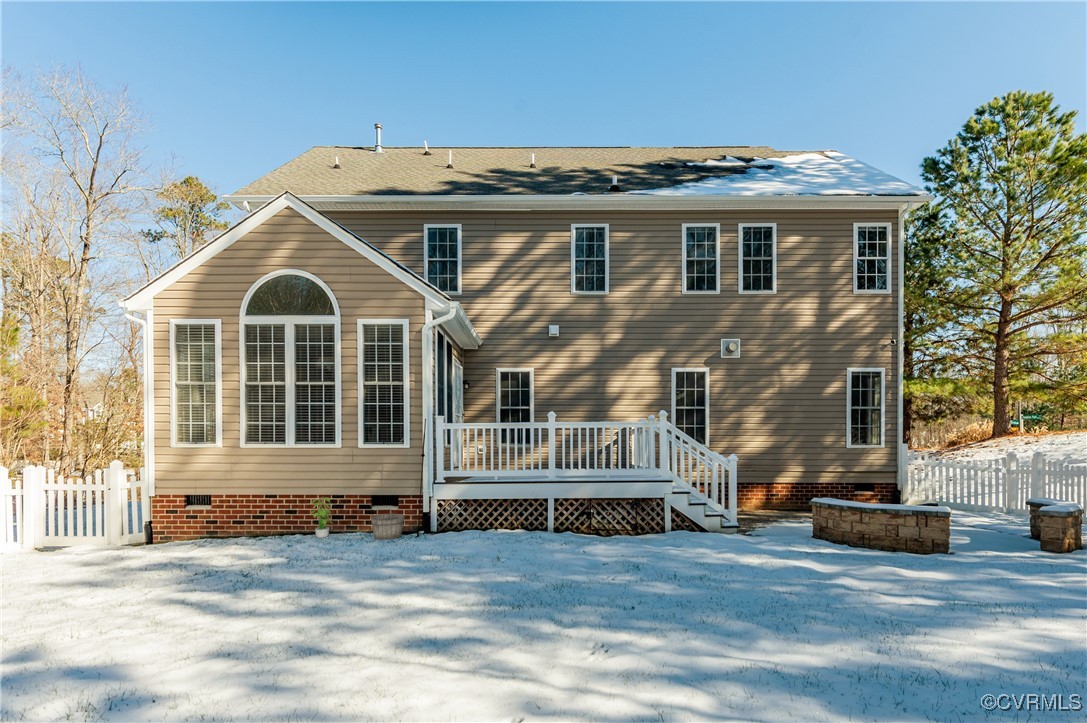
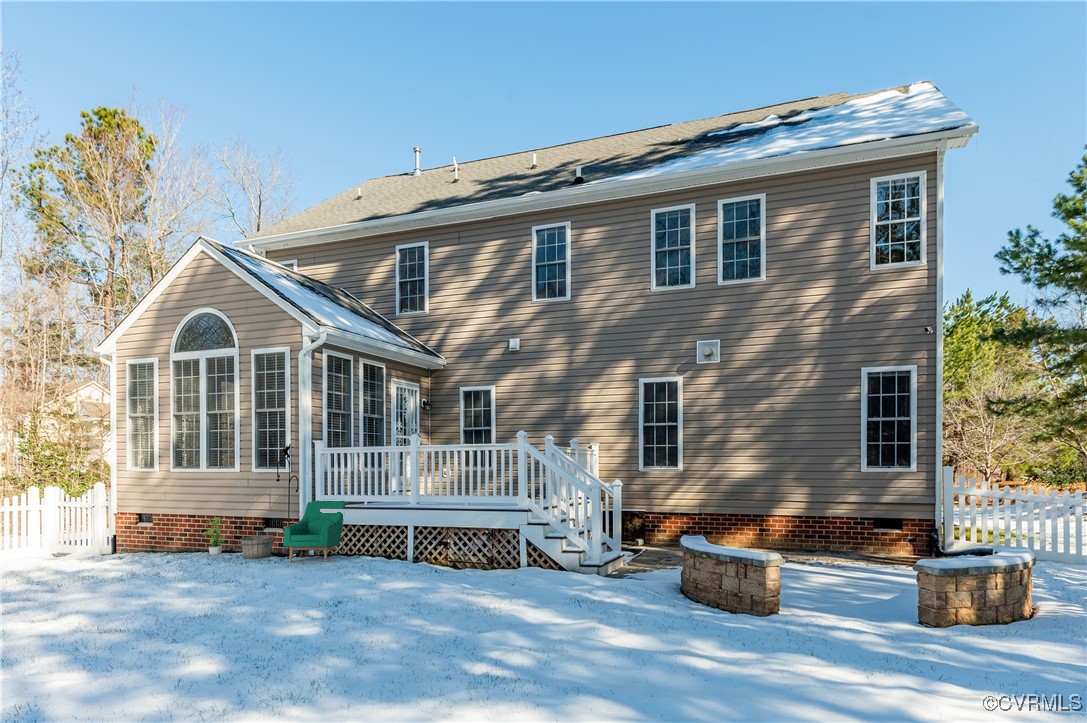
armchair: none [440,476,488,540] -> present [283,501,346,562]

